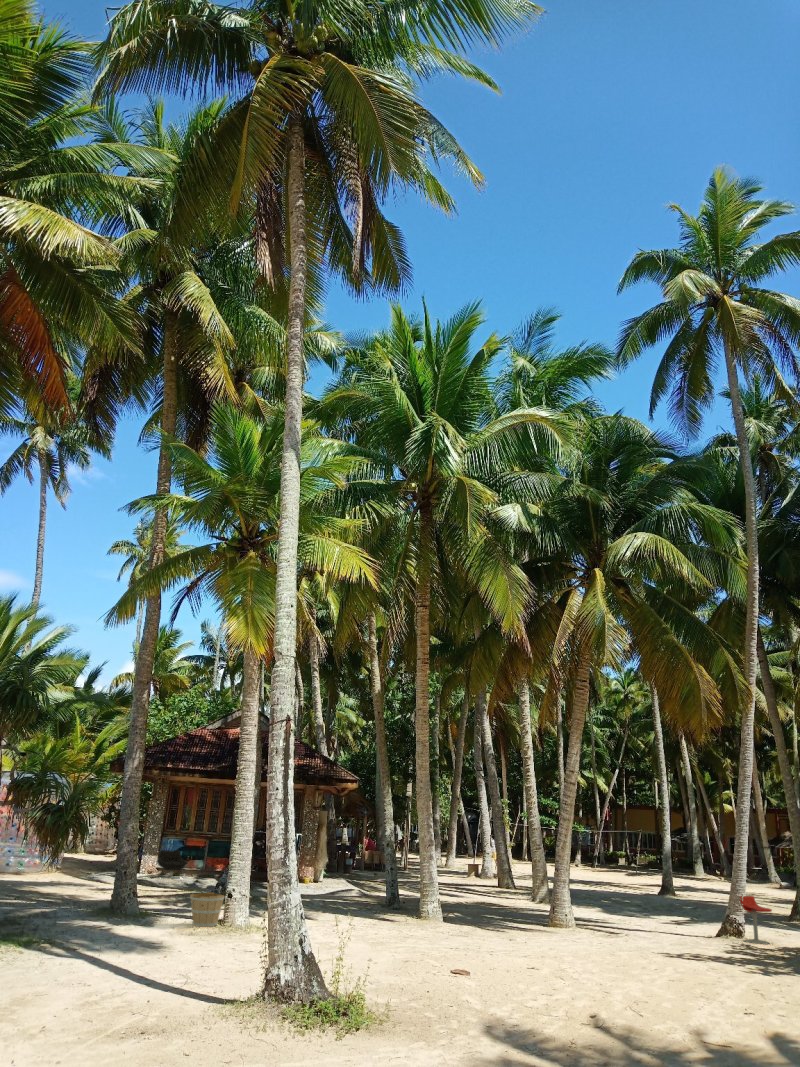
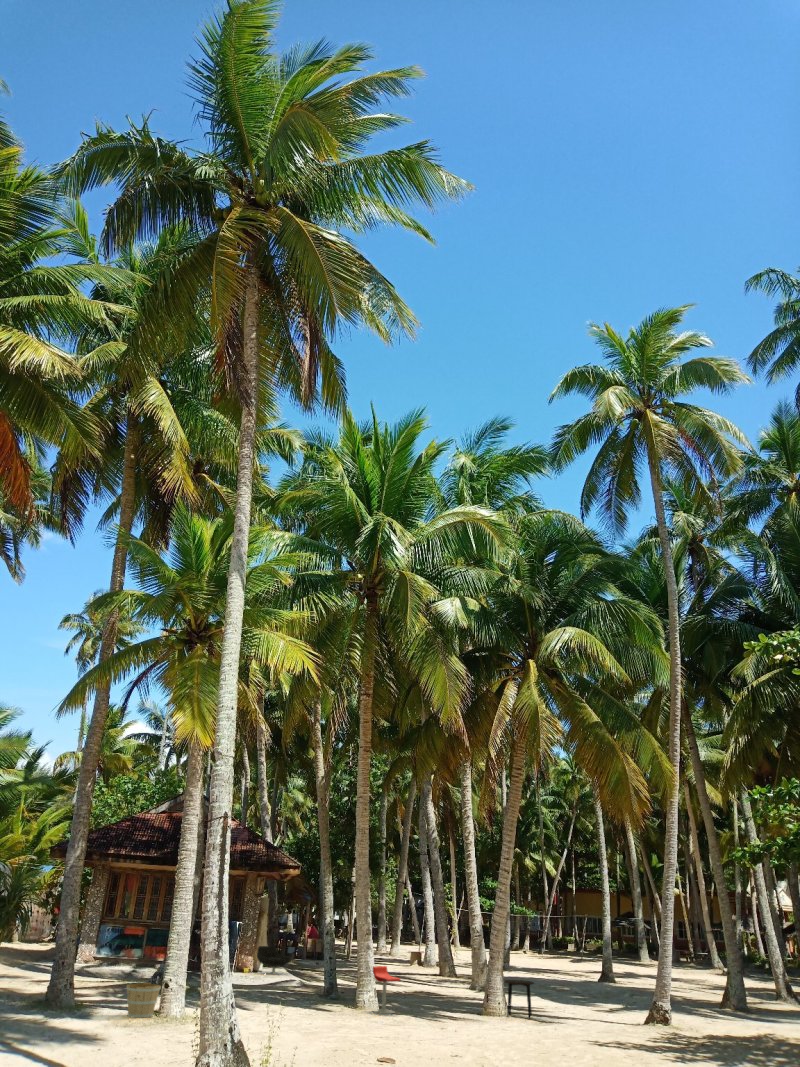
lounge chair: present [157,850,188,878] -> present [257,946,290,974]
side table: none [570,891,601,930] -> present [505,980,534,1019]
stool: present [740,896,772,944] -> present [373,966,400,1014]

